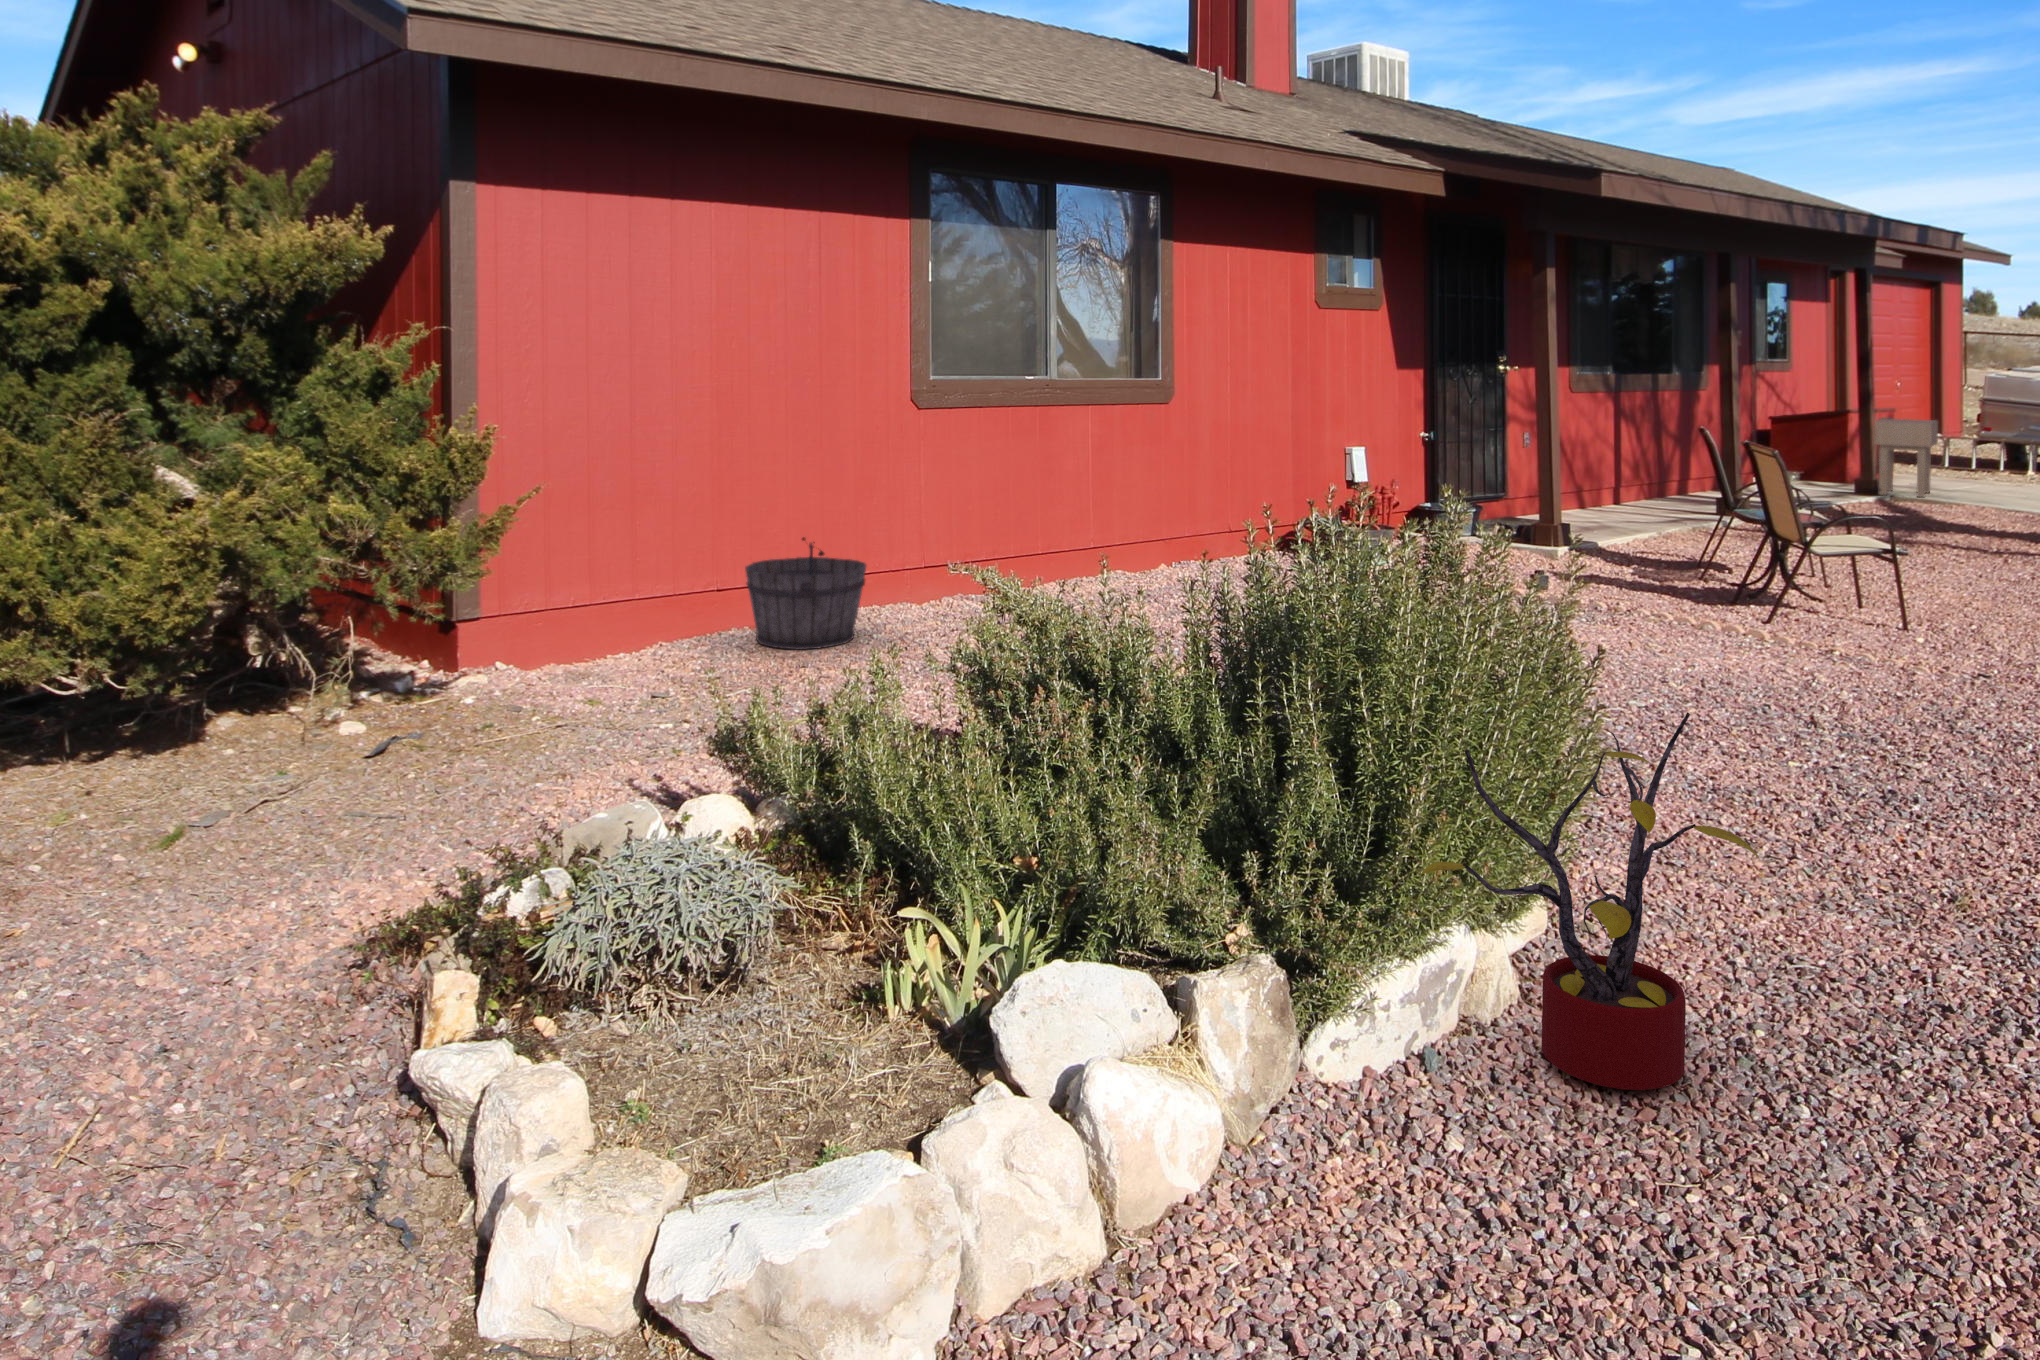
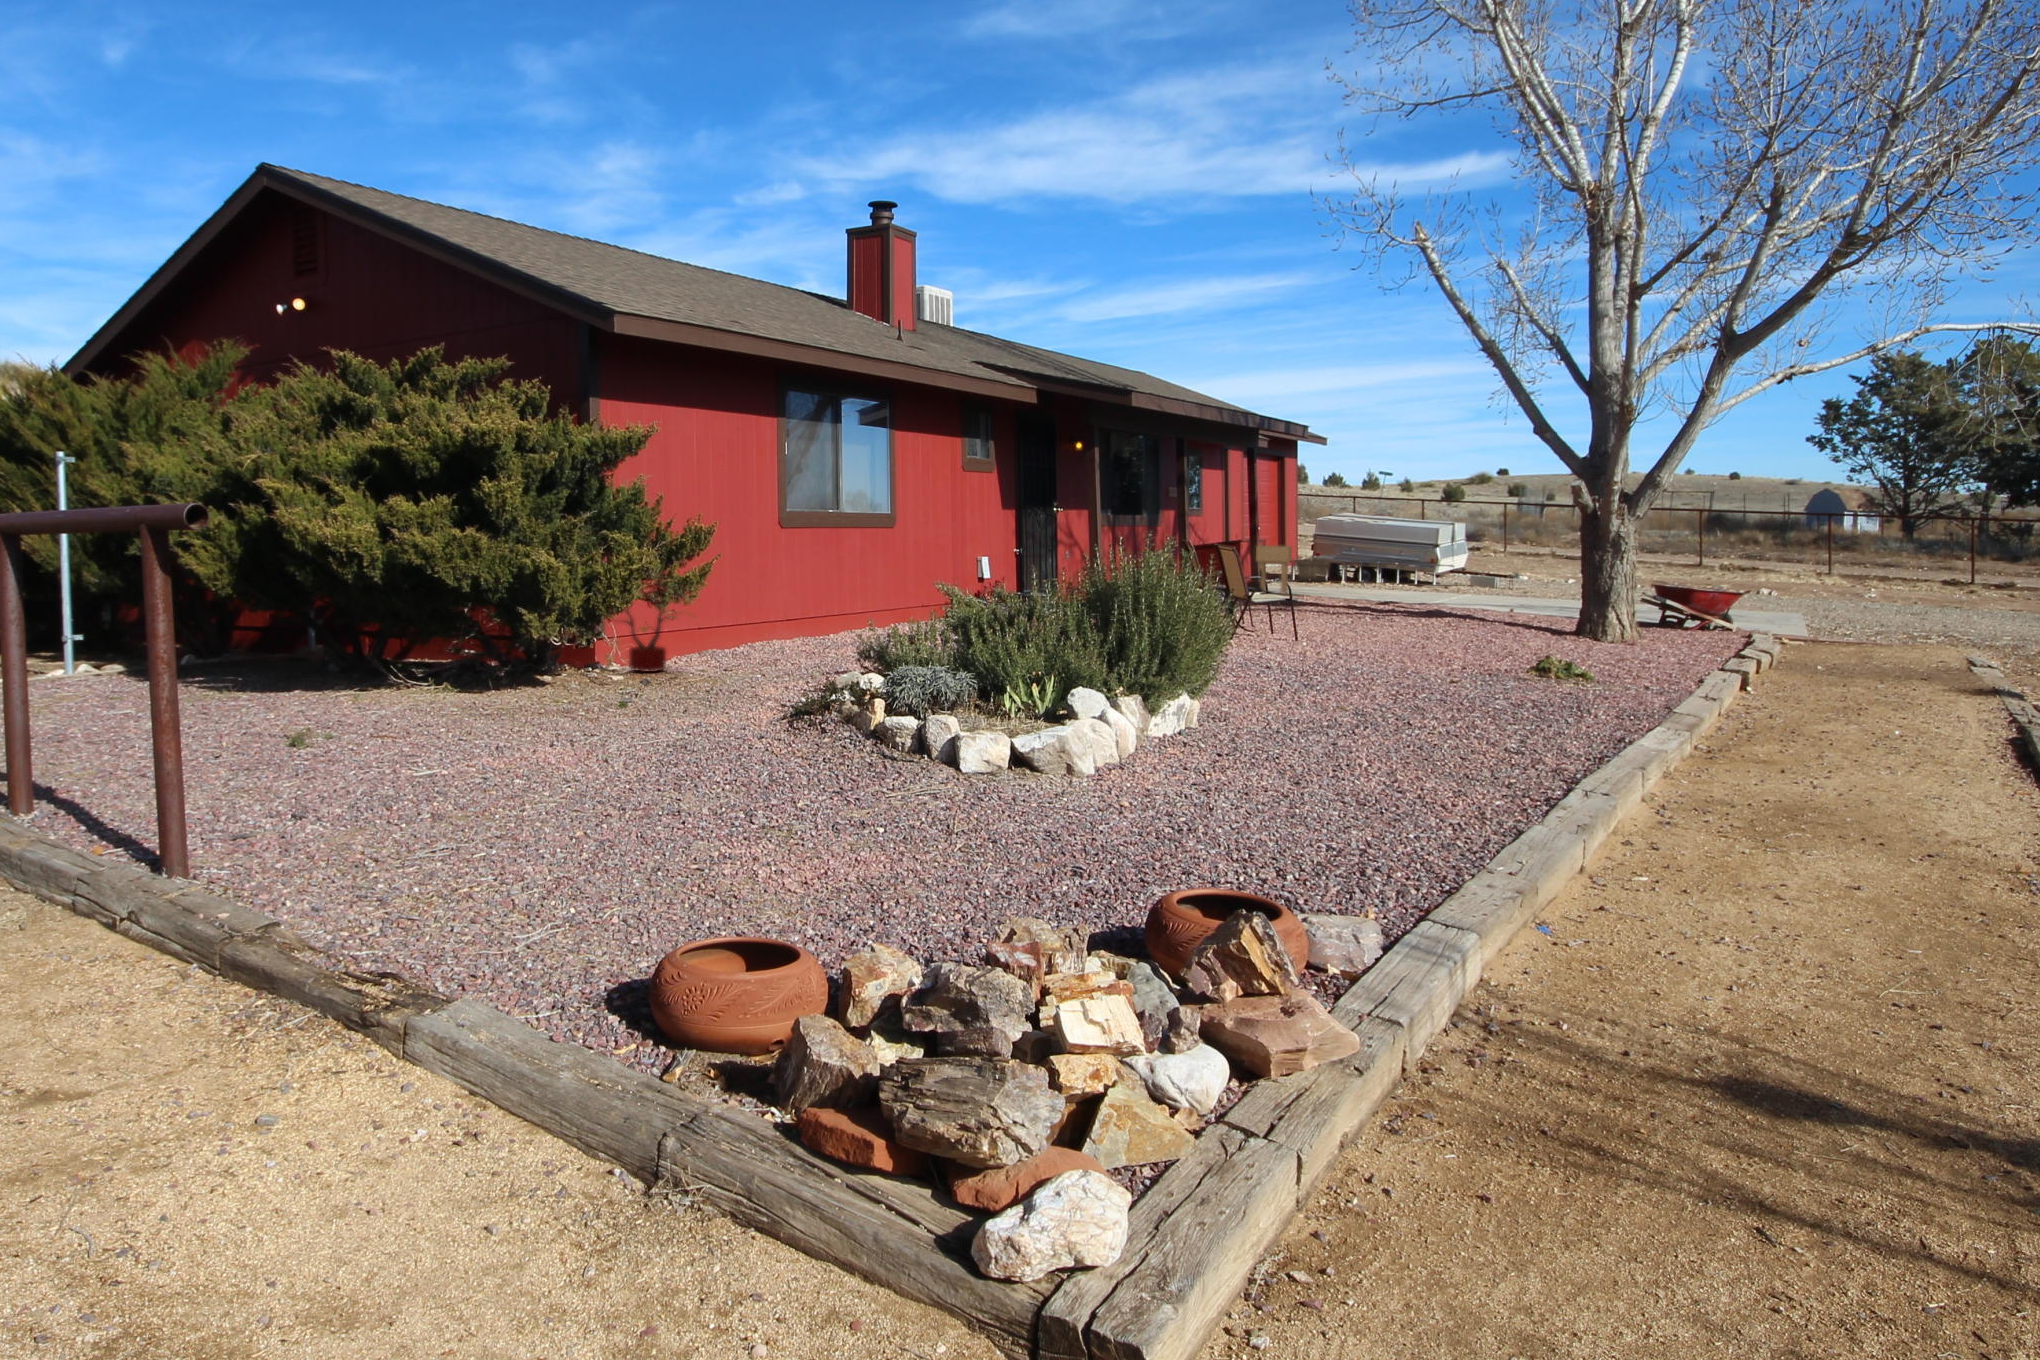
wooden bucket: present [745,537,866,650] -> present [1296,559,1330,581]
decorative plant: present [1421,713,1759,1090] -> present [625,610,689,672]

